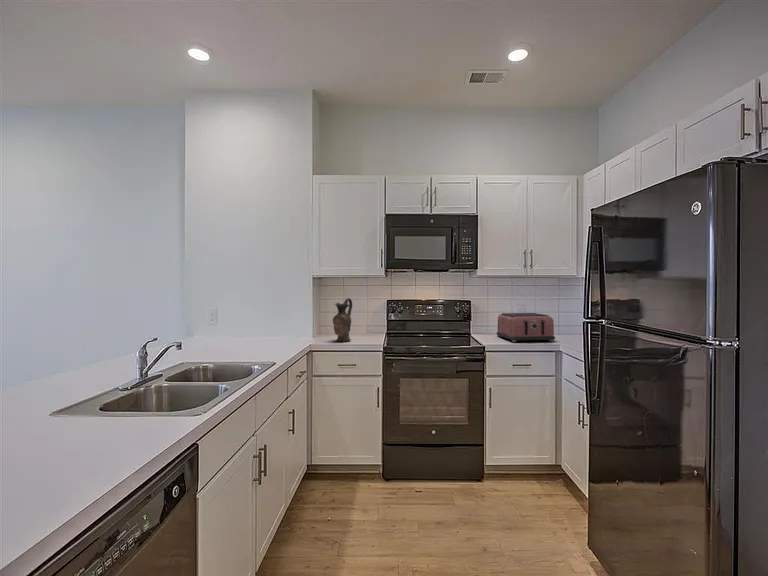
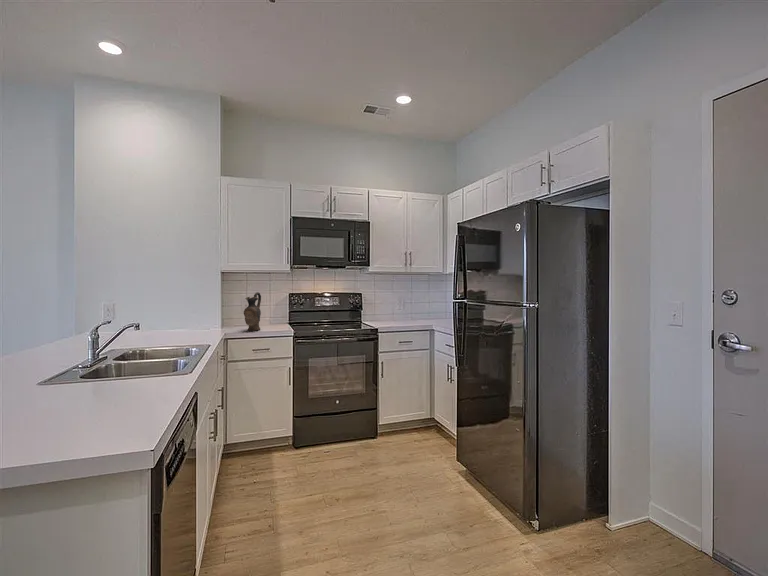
toaster: present [497,313,555,342] -> none [385,300,431,325]

